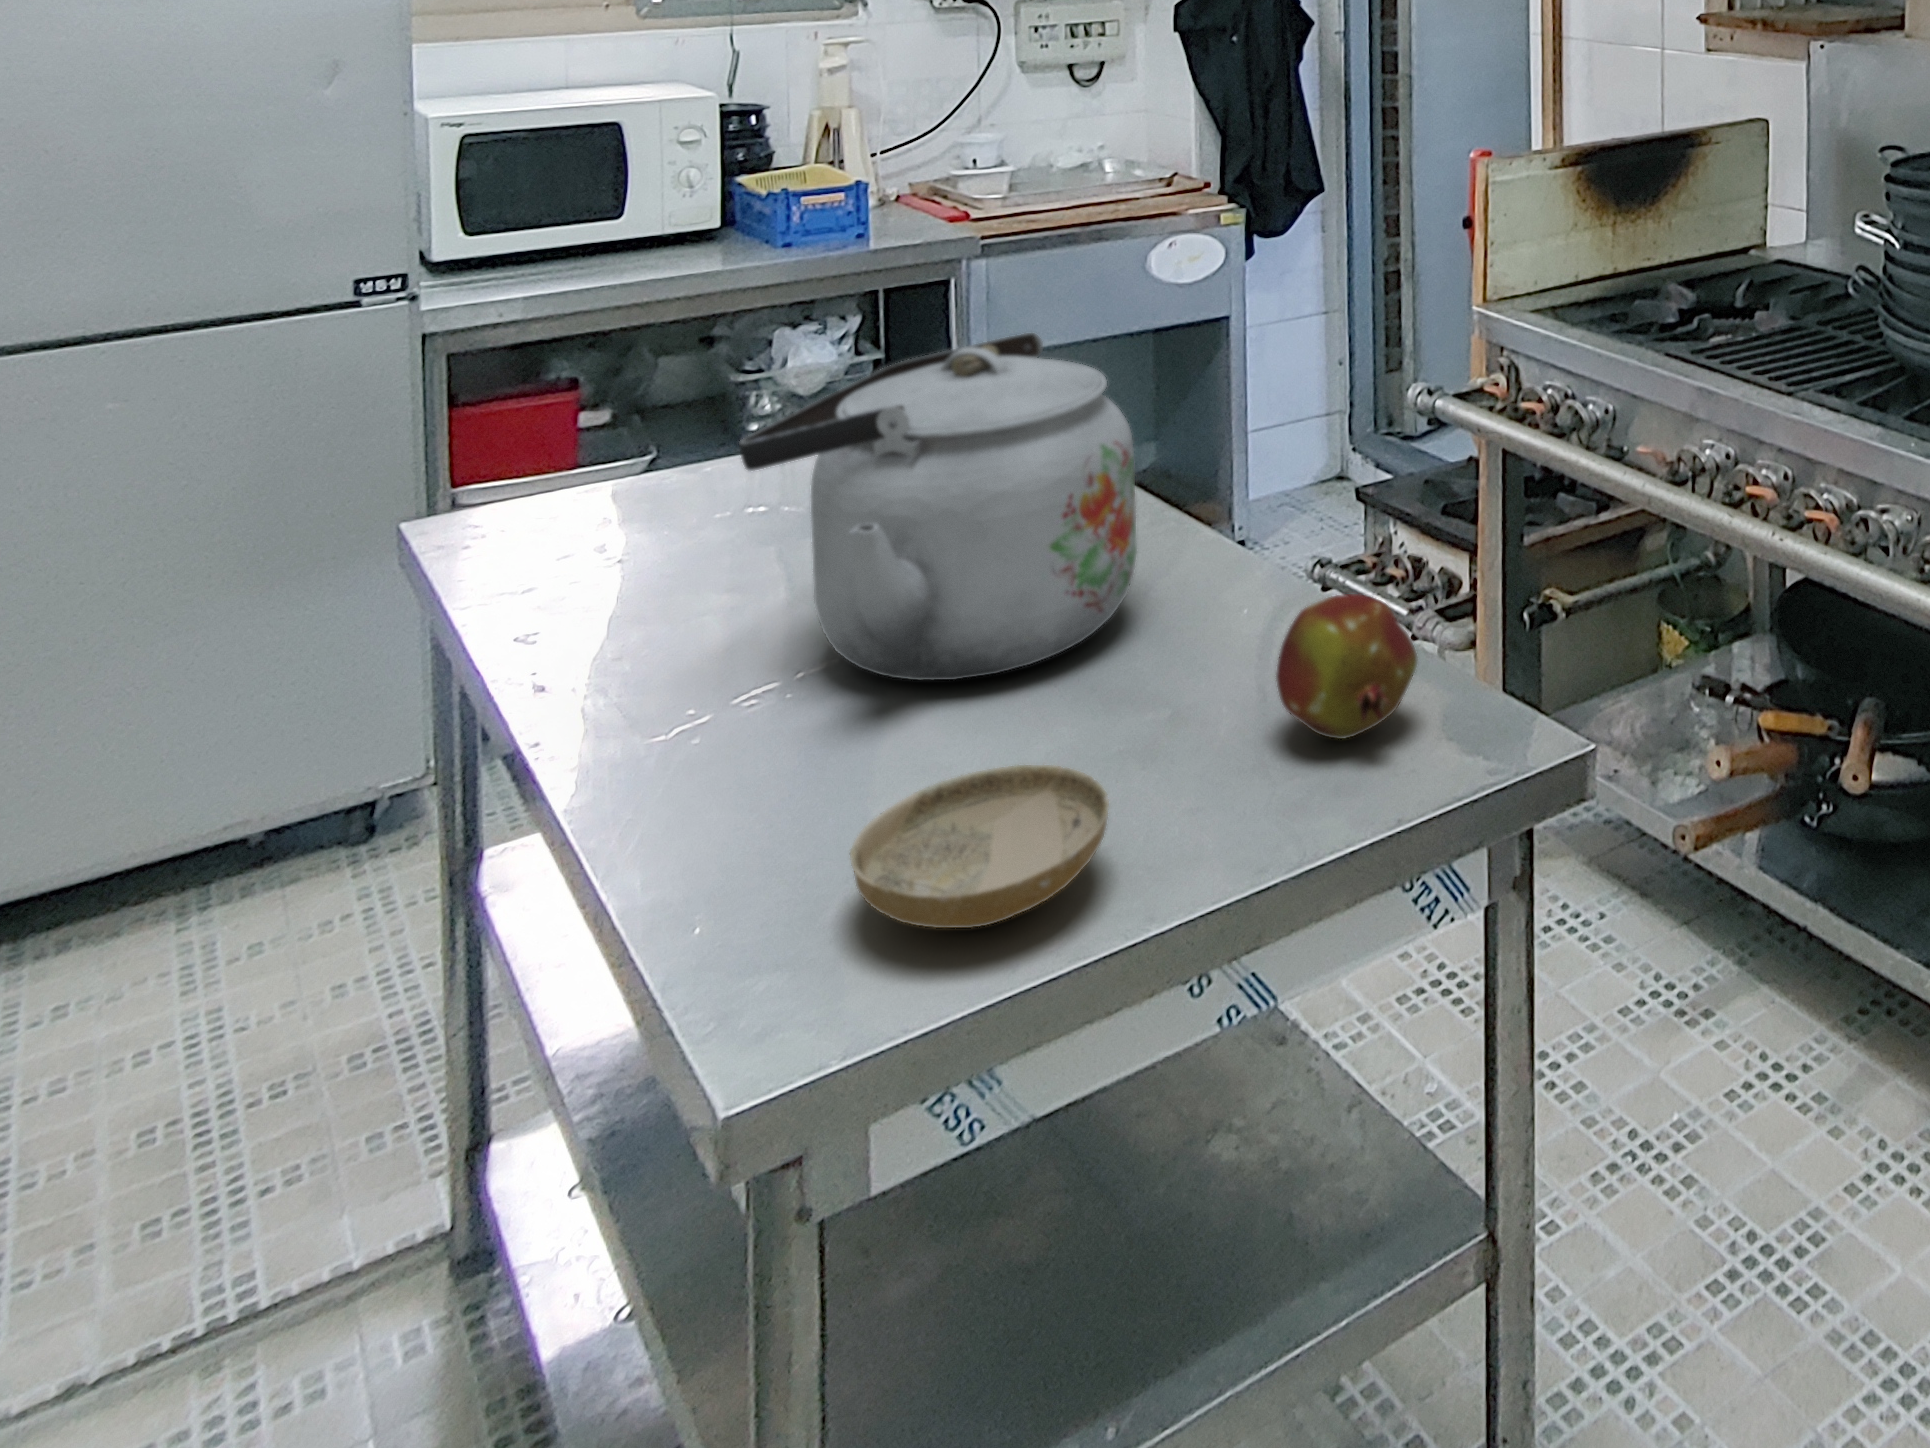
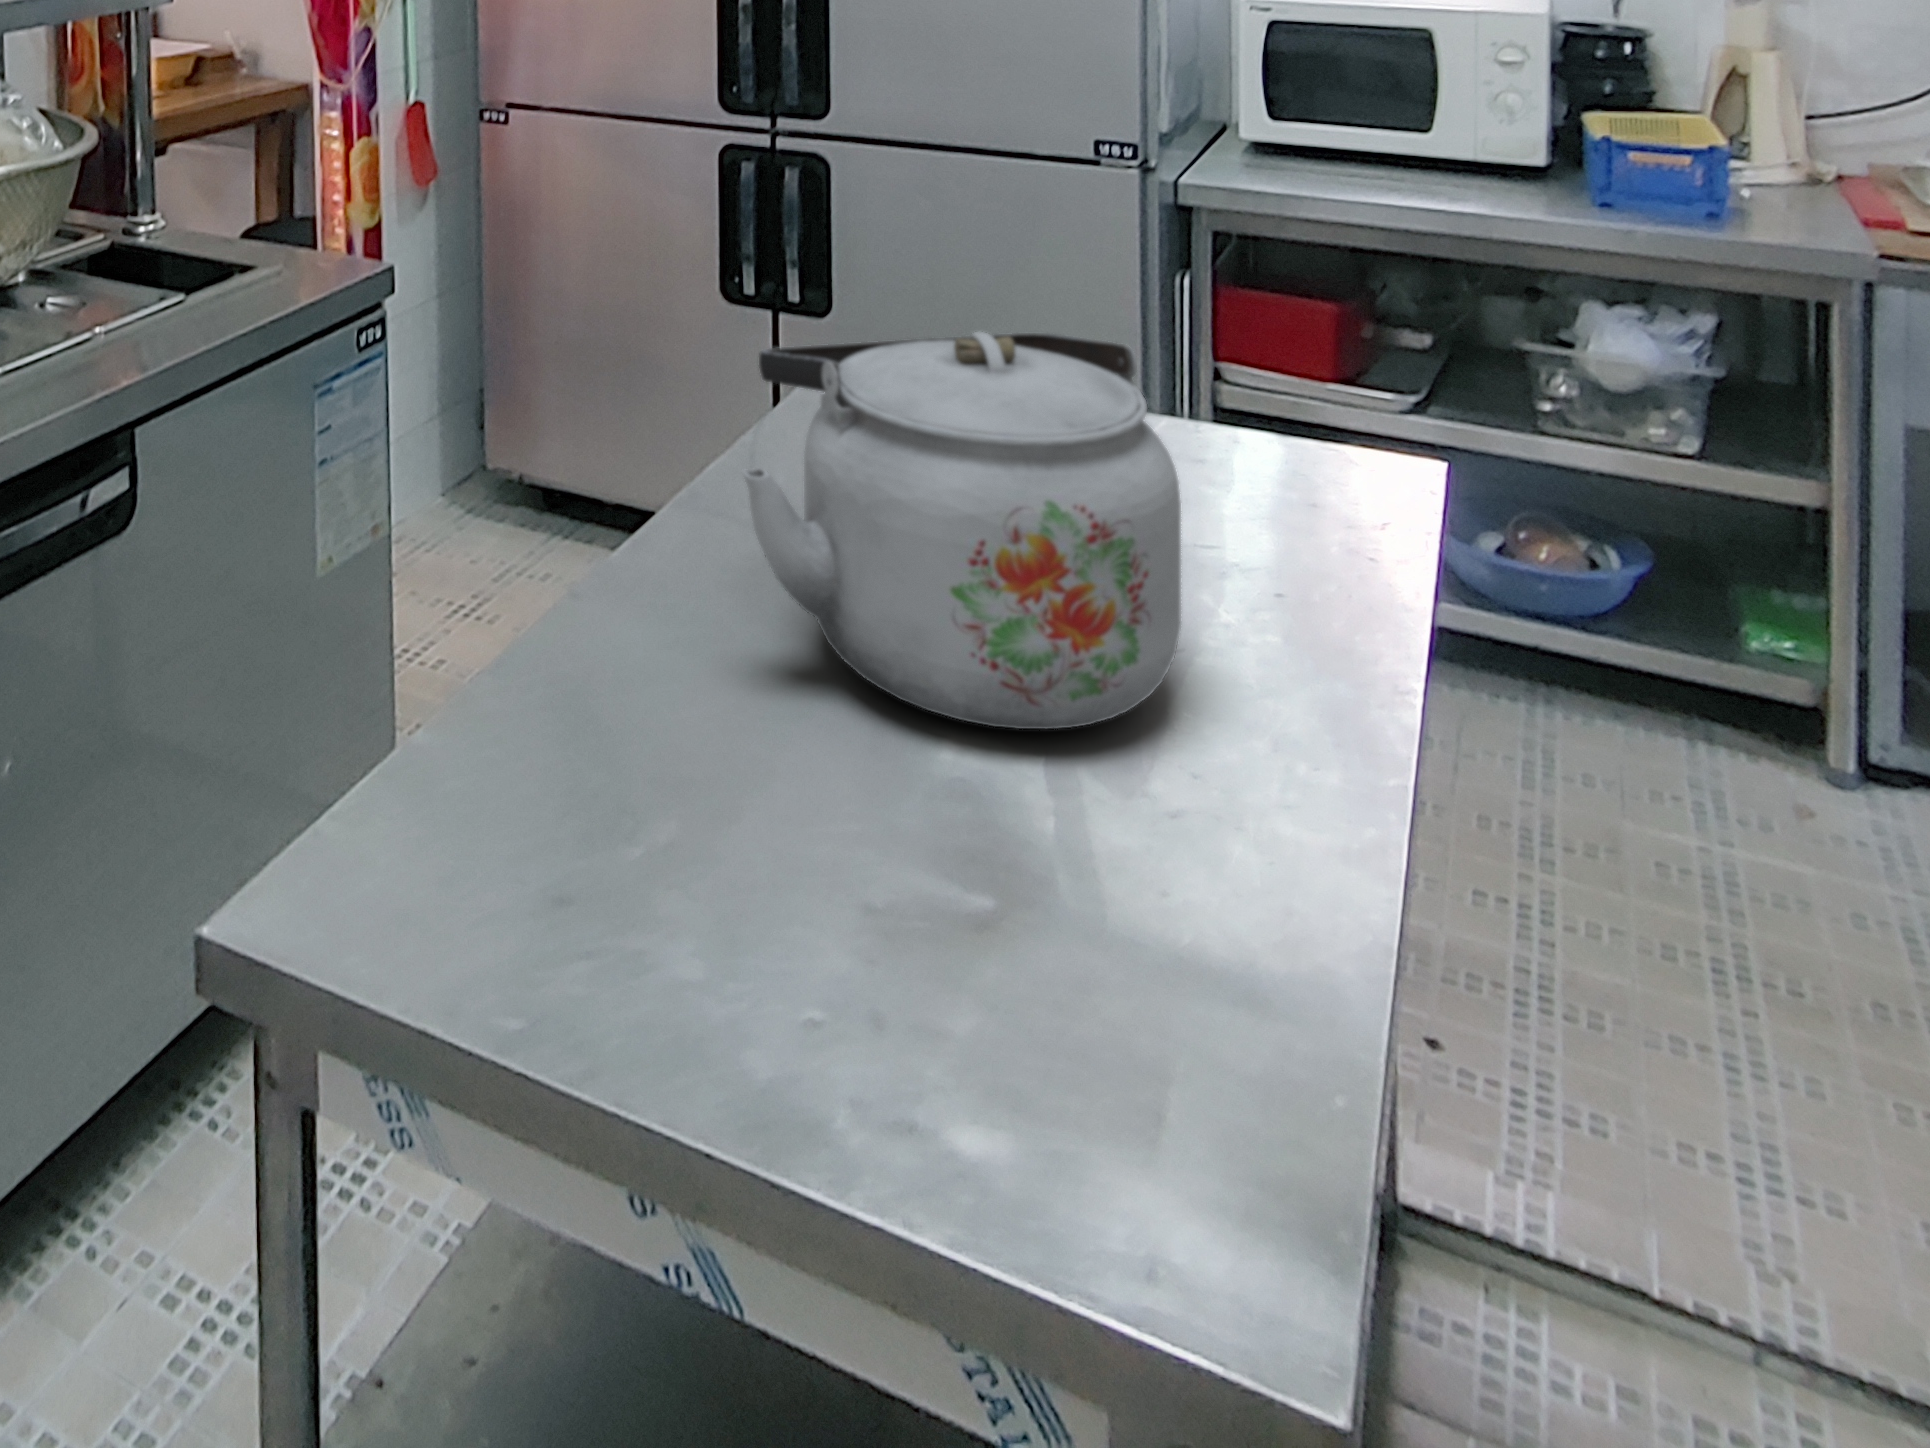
fruit: present [1276,594,1418,739] -> none [976,820,1194,1045]
ceramic bowl: present [850,765,1109,928] -> none [430,734,684,908]

